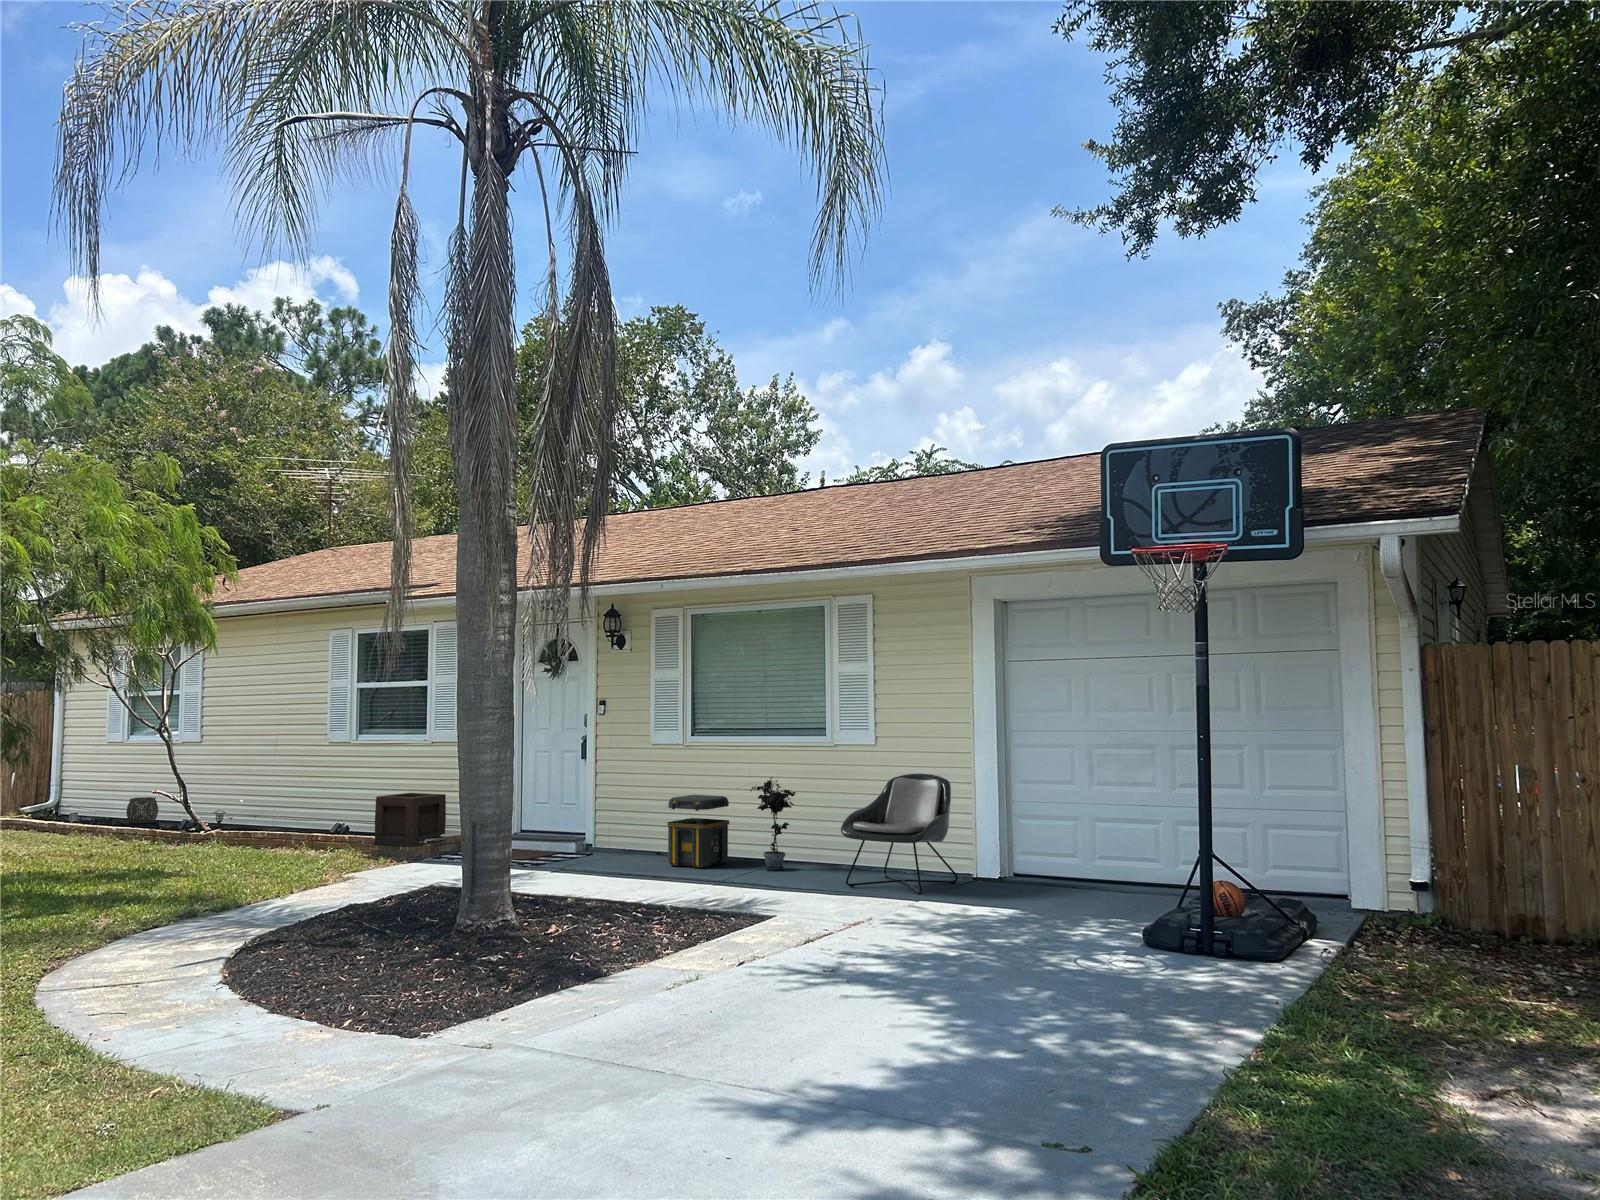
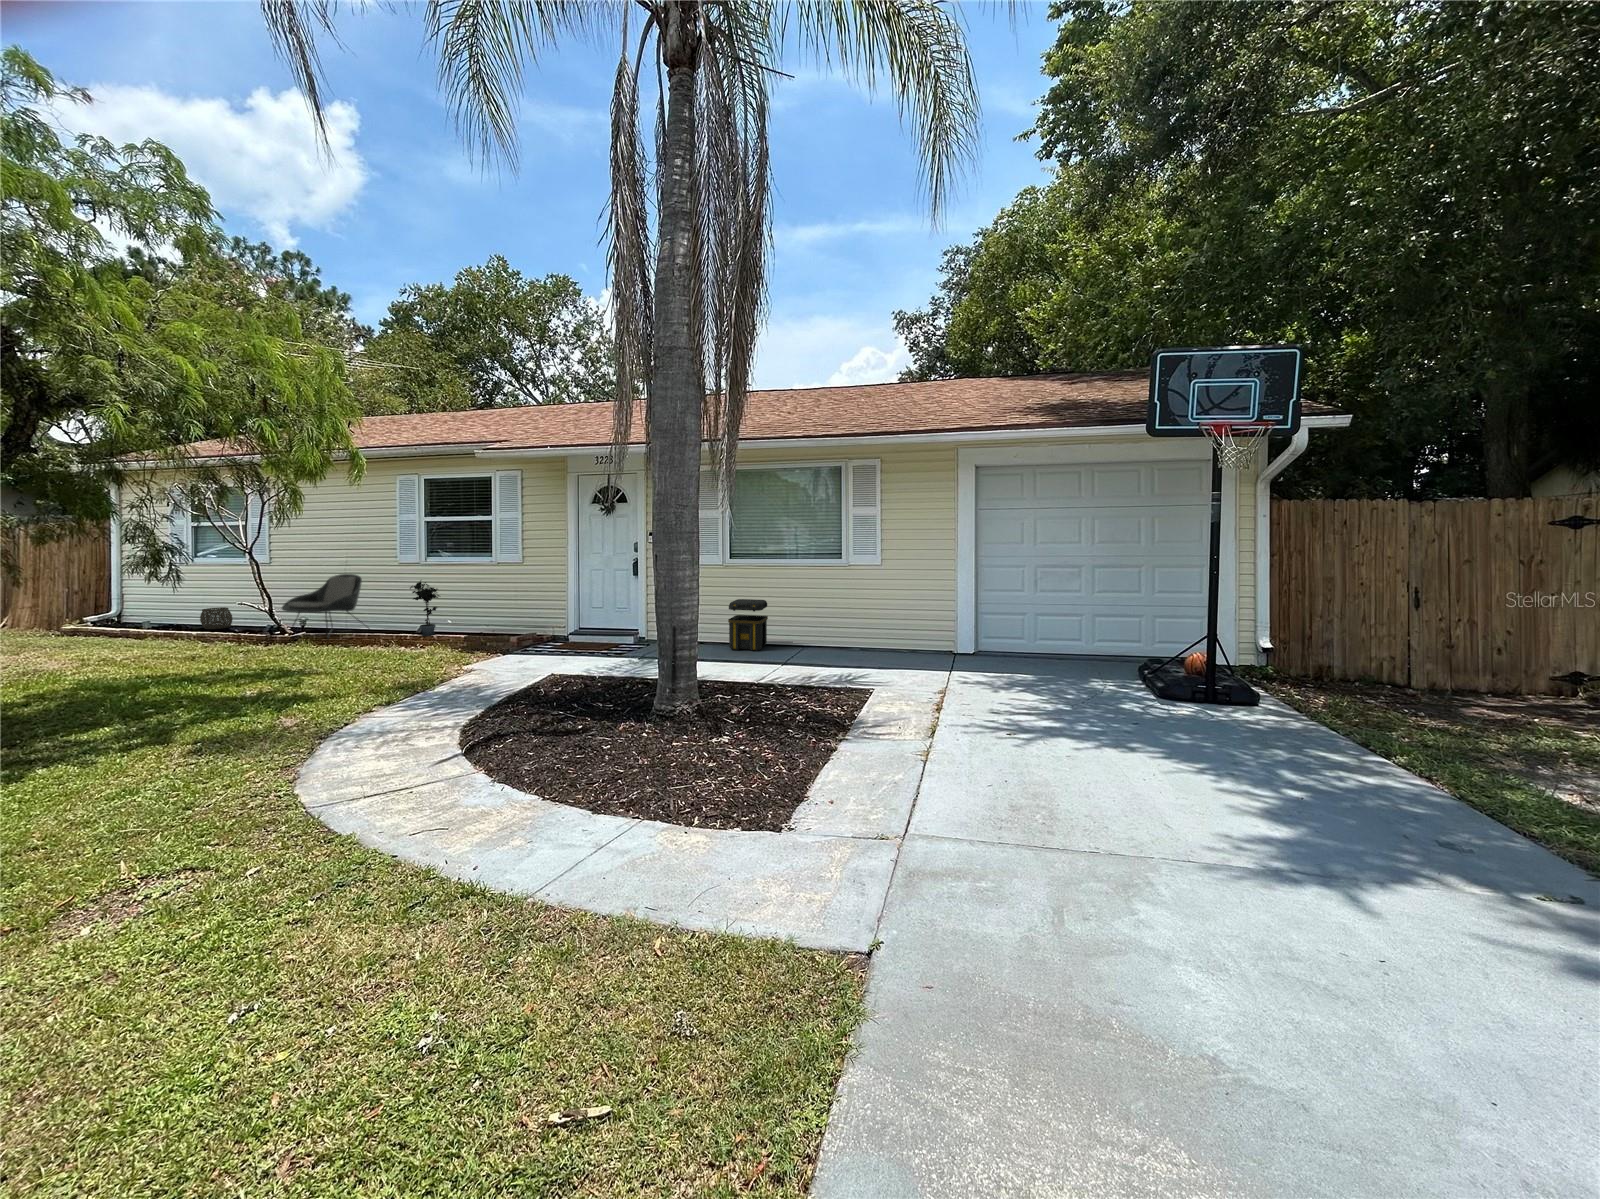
lounge chair: present [841,774,958,894] -> present [282,574,369,639]
potted plant: present [751,777,796,871] -> present [410,580,439,636]
wooden crate: present [375,793,446,847] -> none [462,600,520,642]

